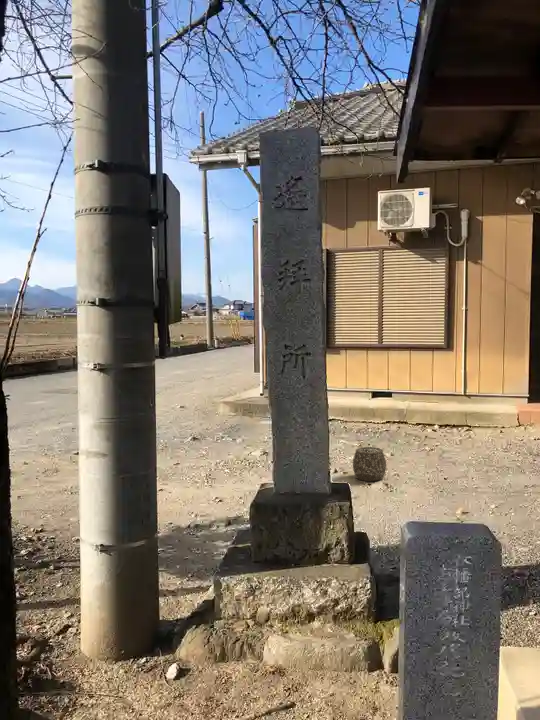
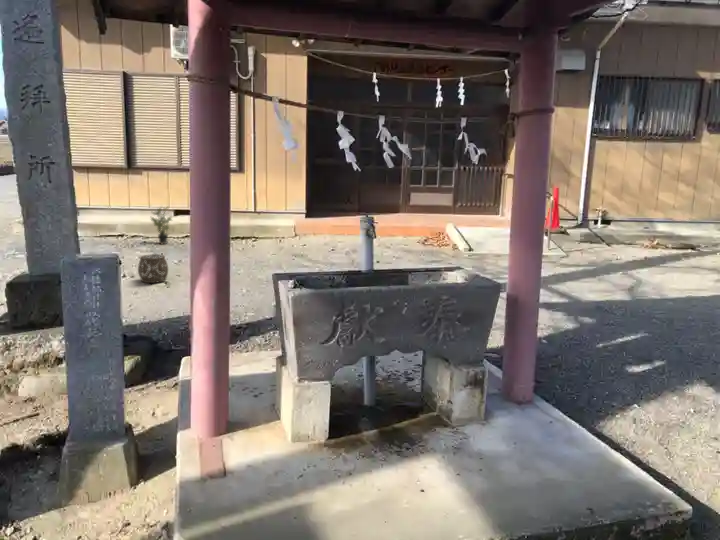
potted plant: none [350,386,373,429] -> present [151,207,171,244]

